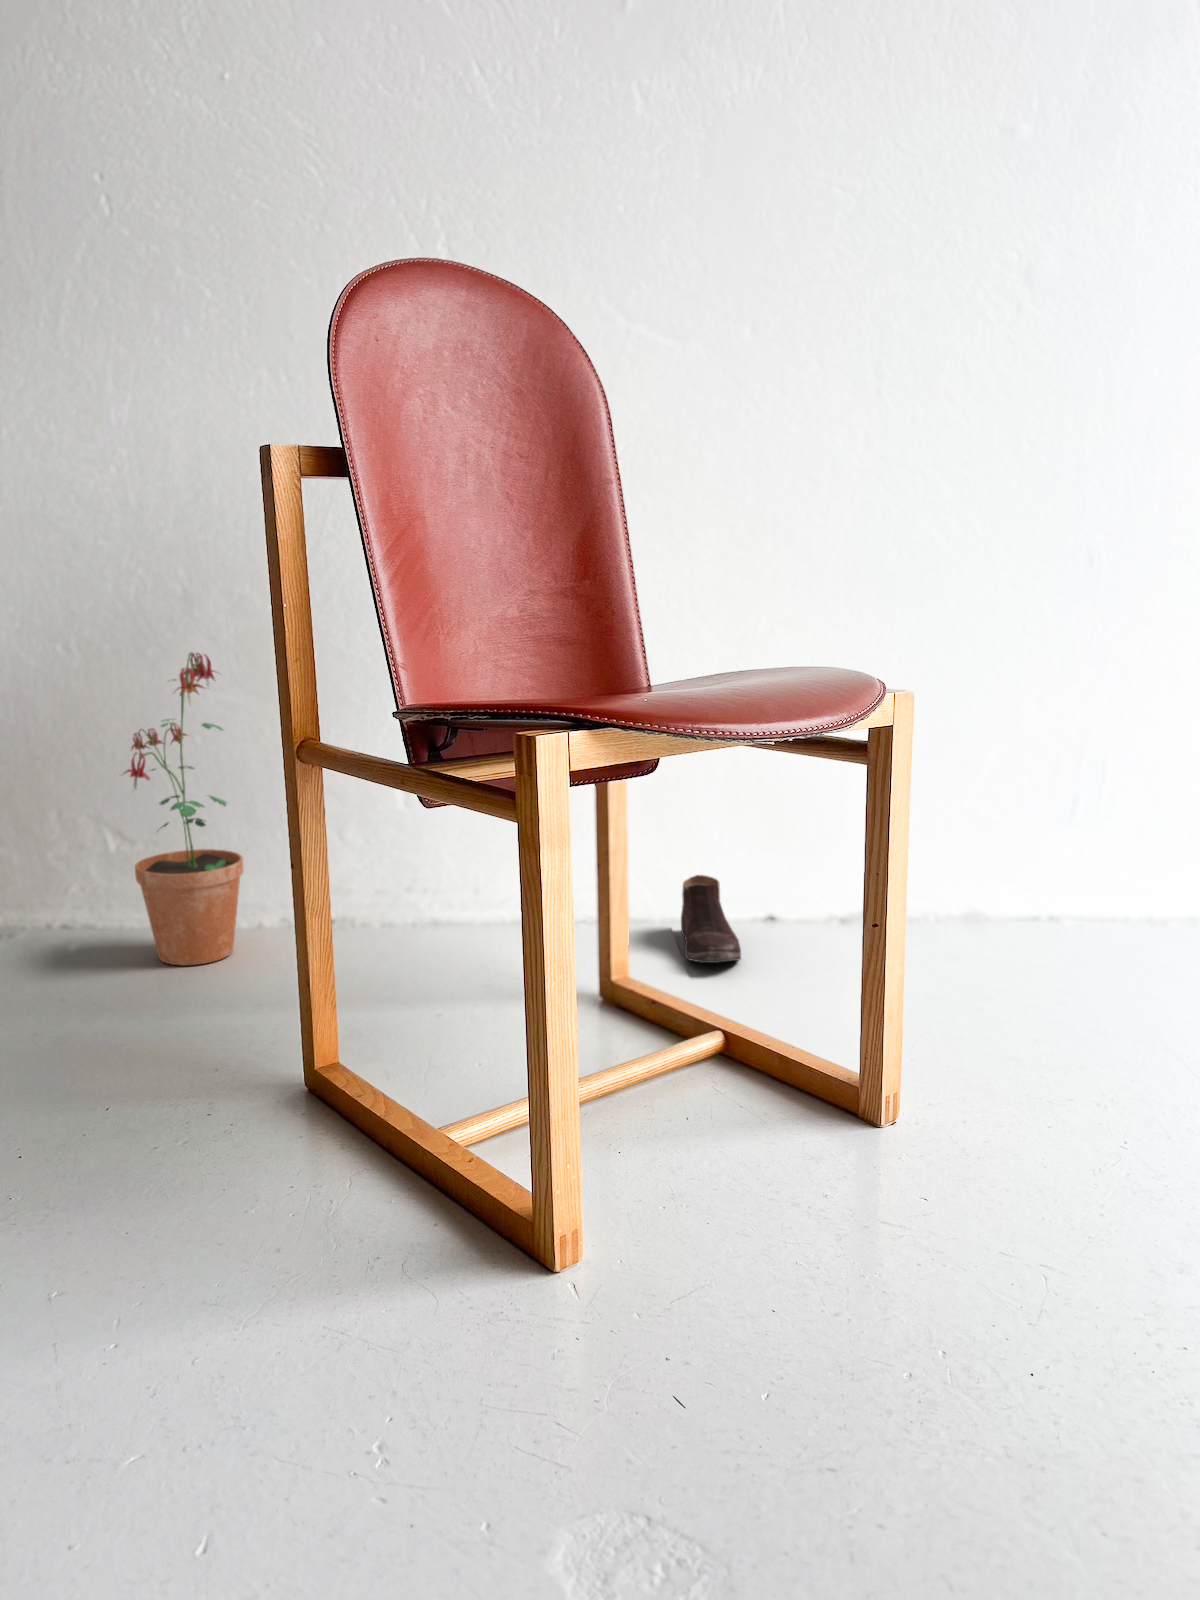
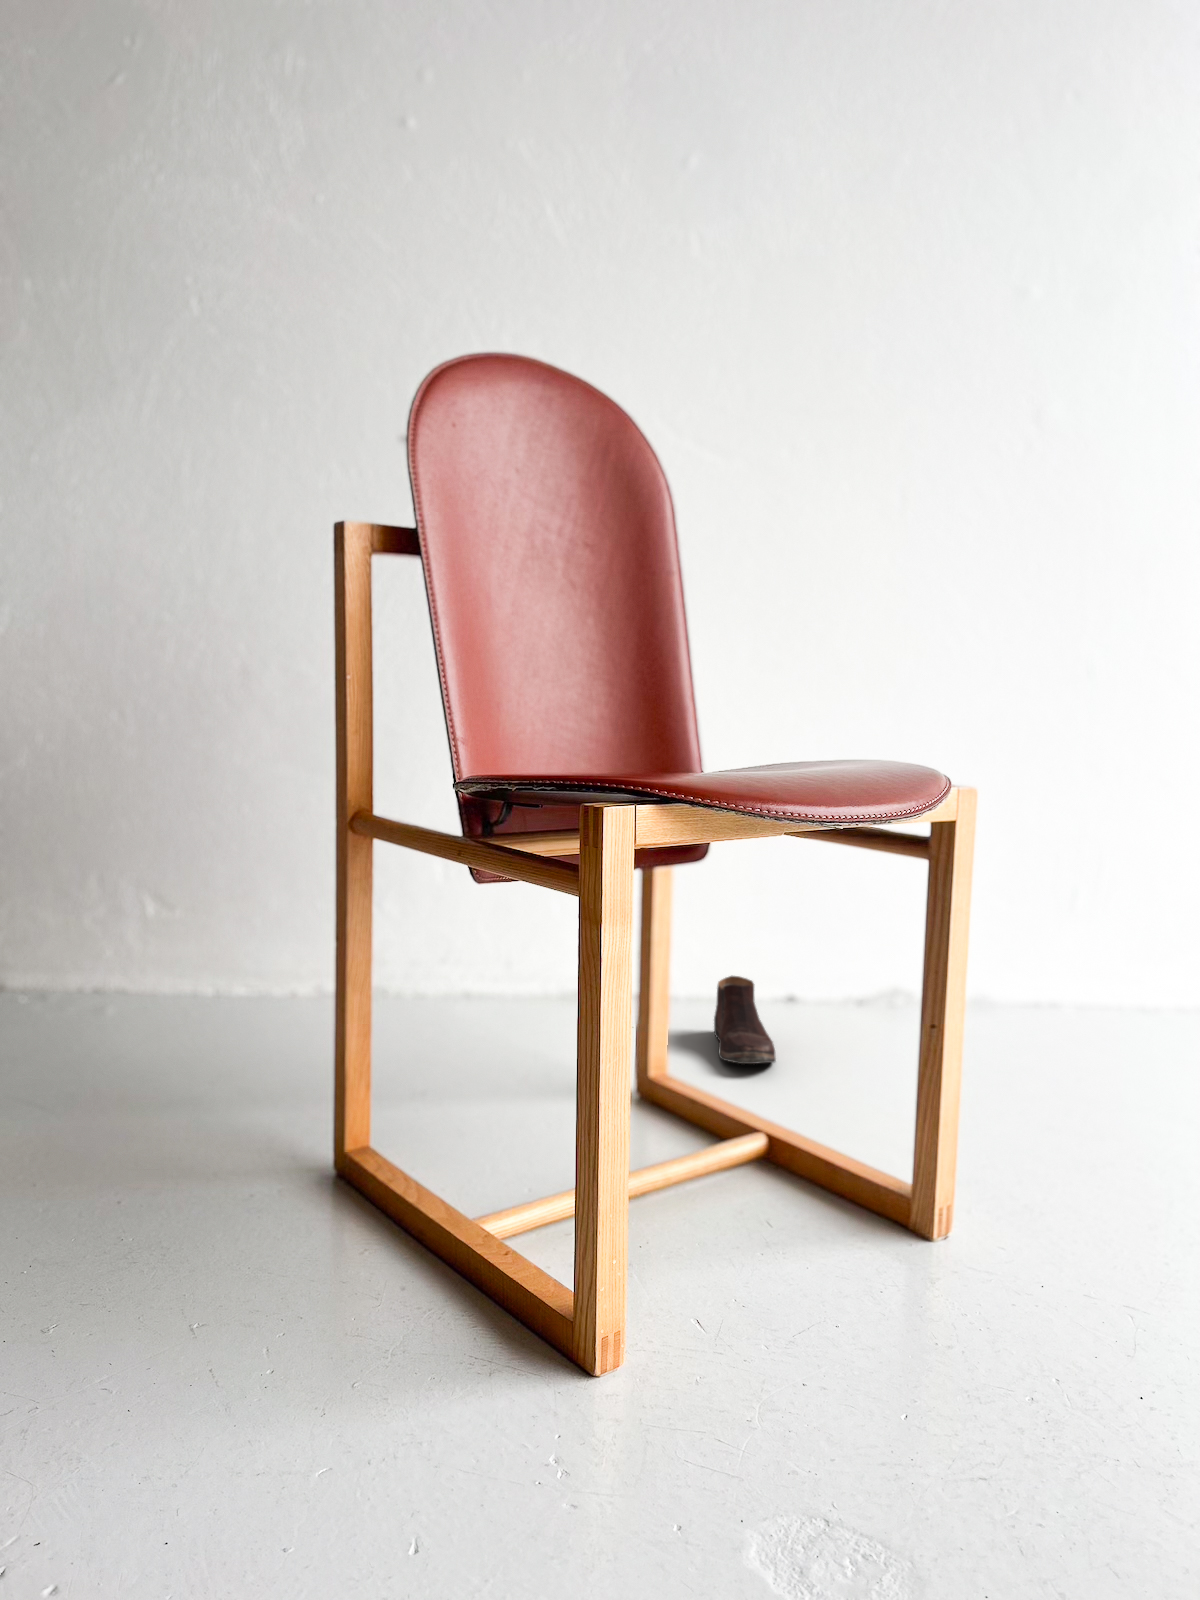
potted plant: present [125,652,243,965] -> none [169,733,285,1042]

